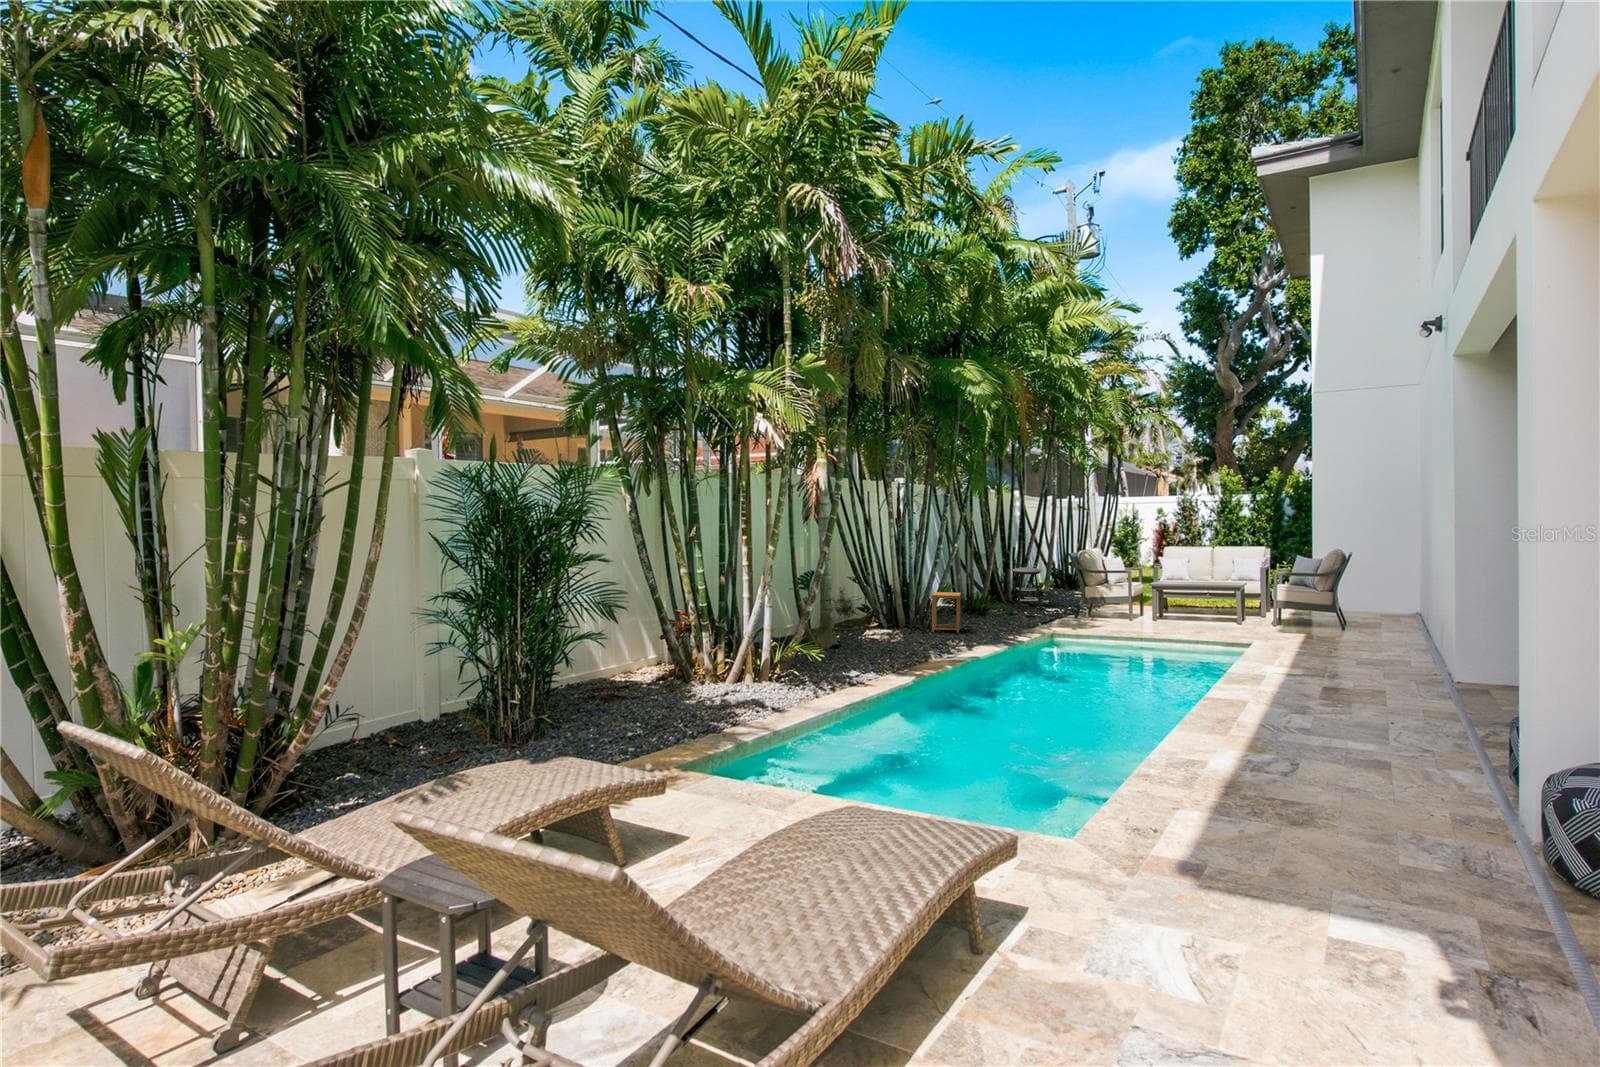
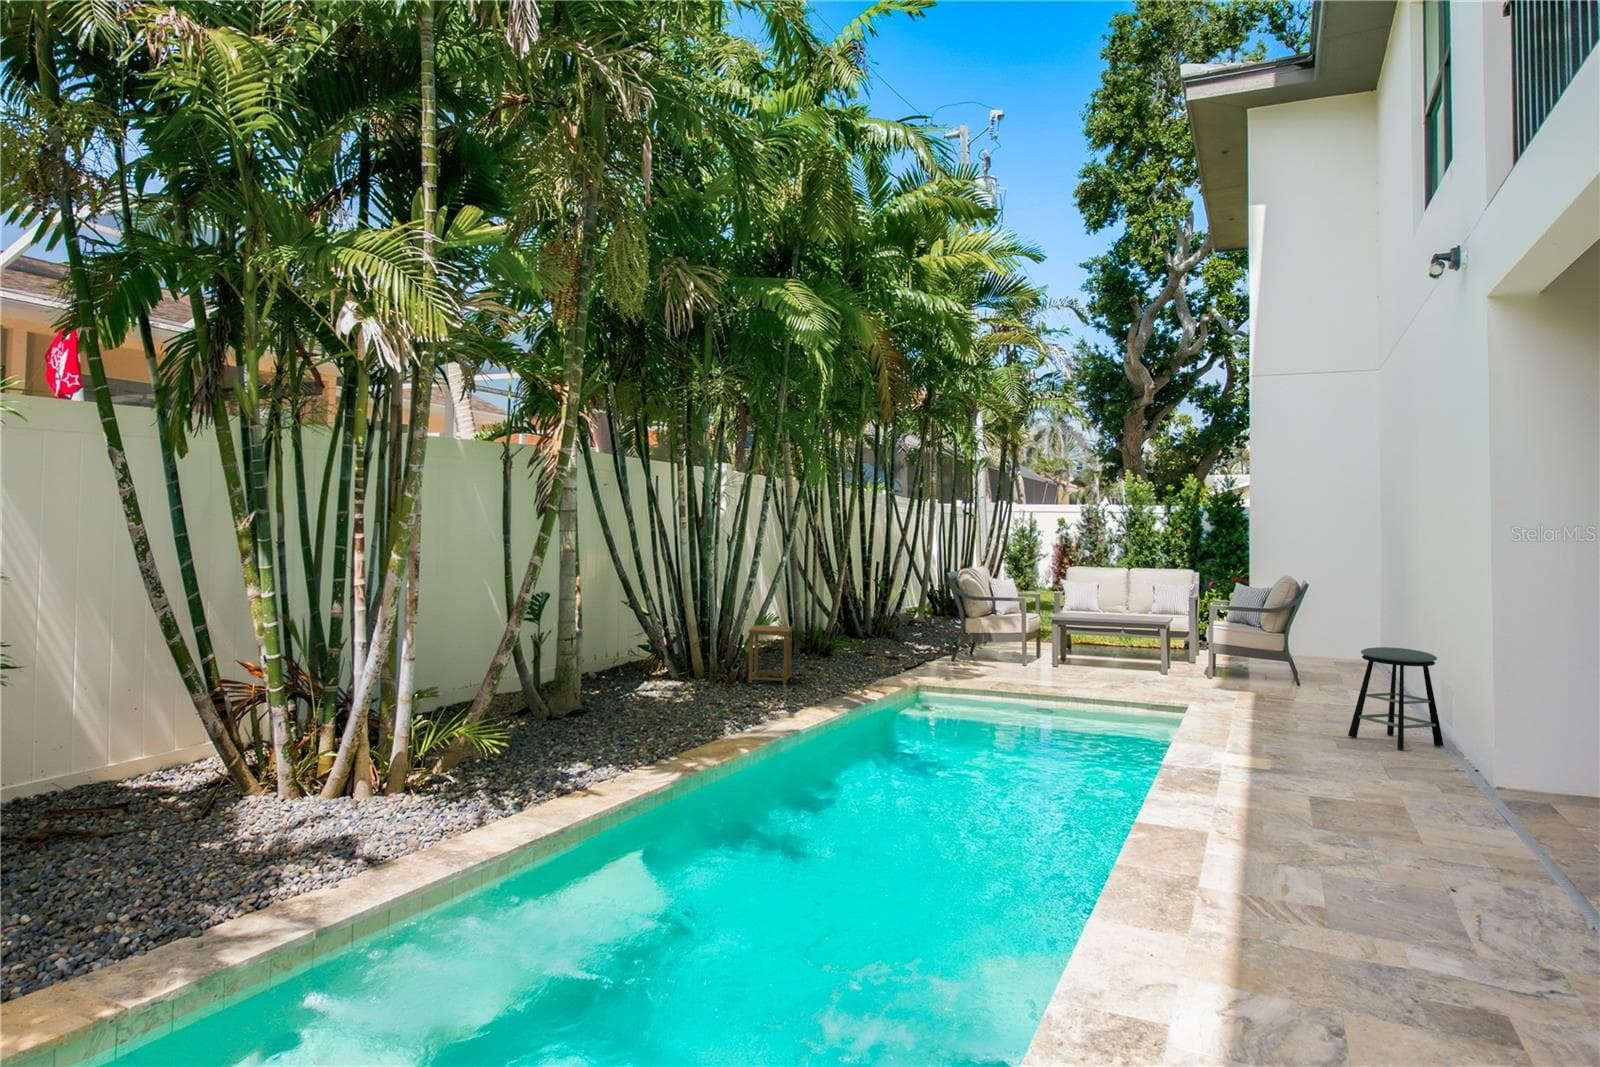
stool: present [1012,567,1042,610] -> present [1348,647,1444,749]
potted tree: present [832,587,856,630] -> none [606,612,648,679]

